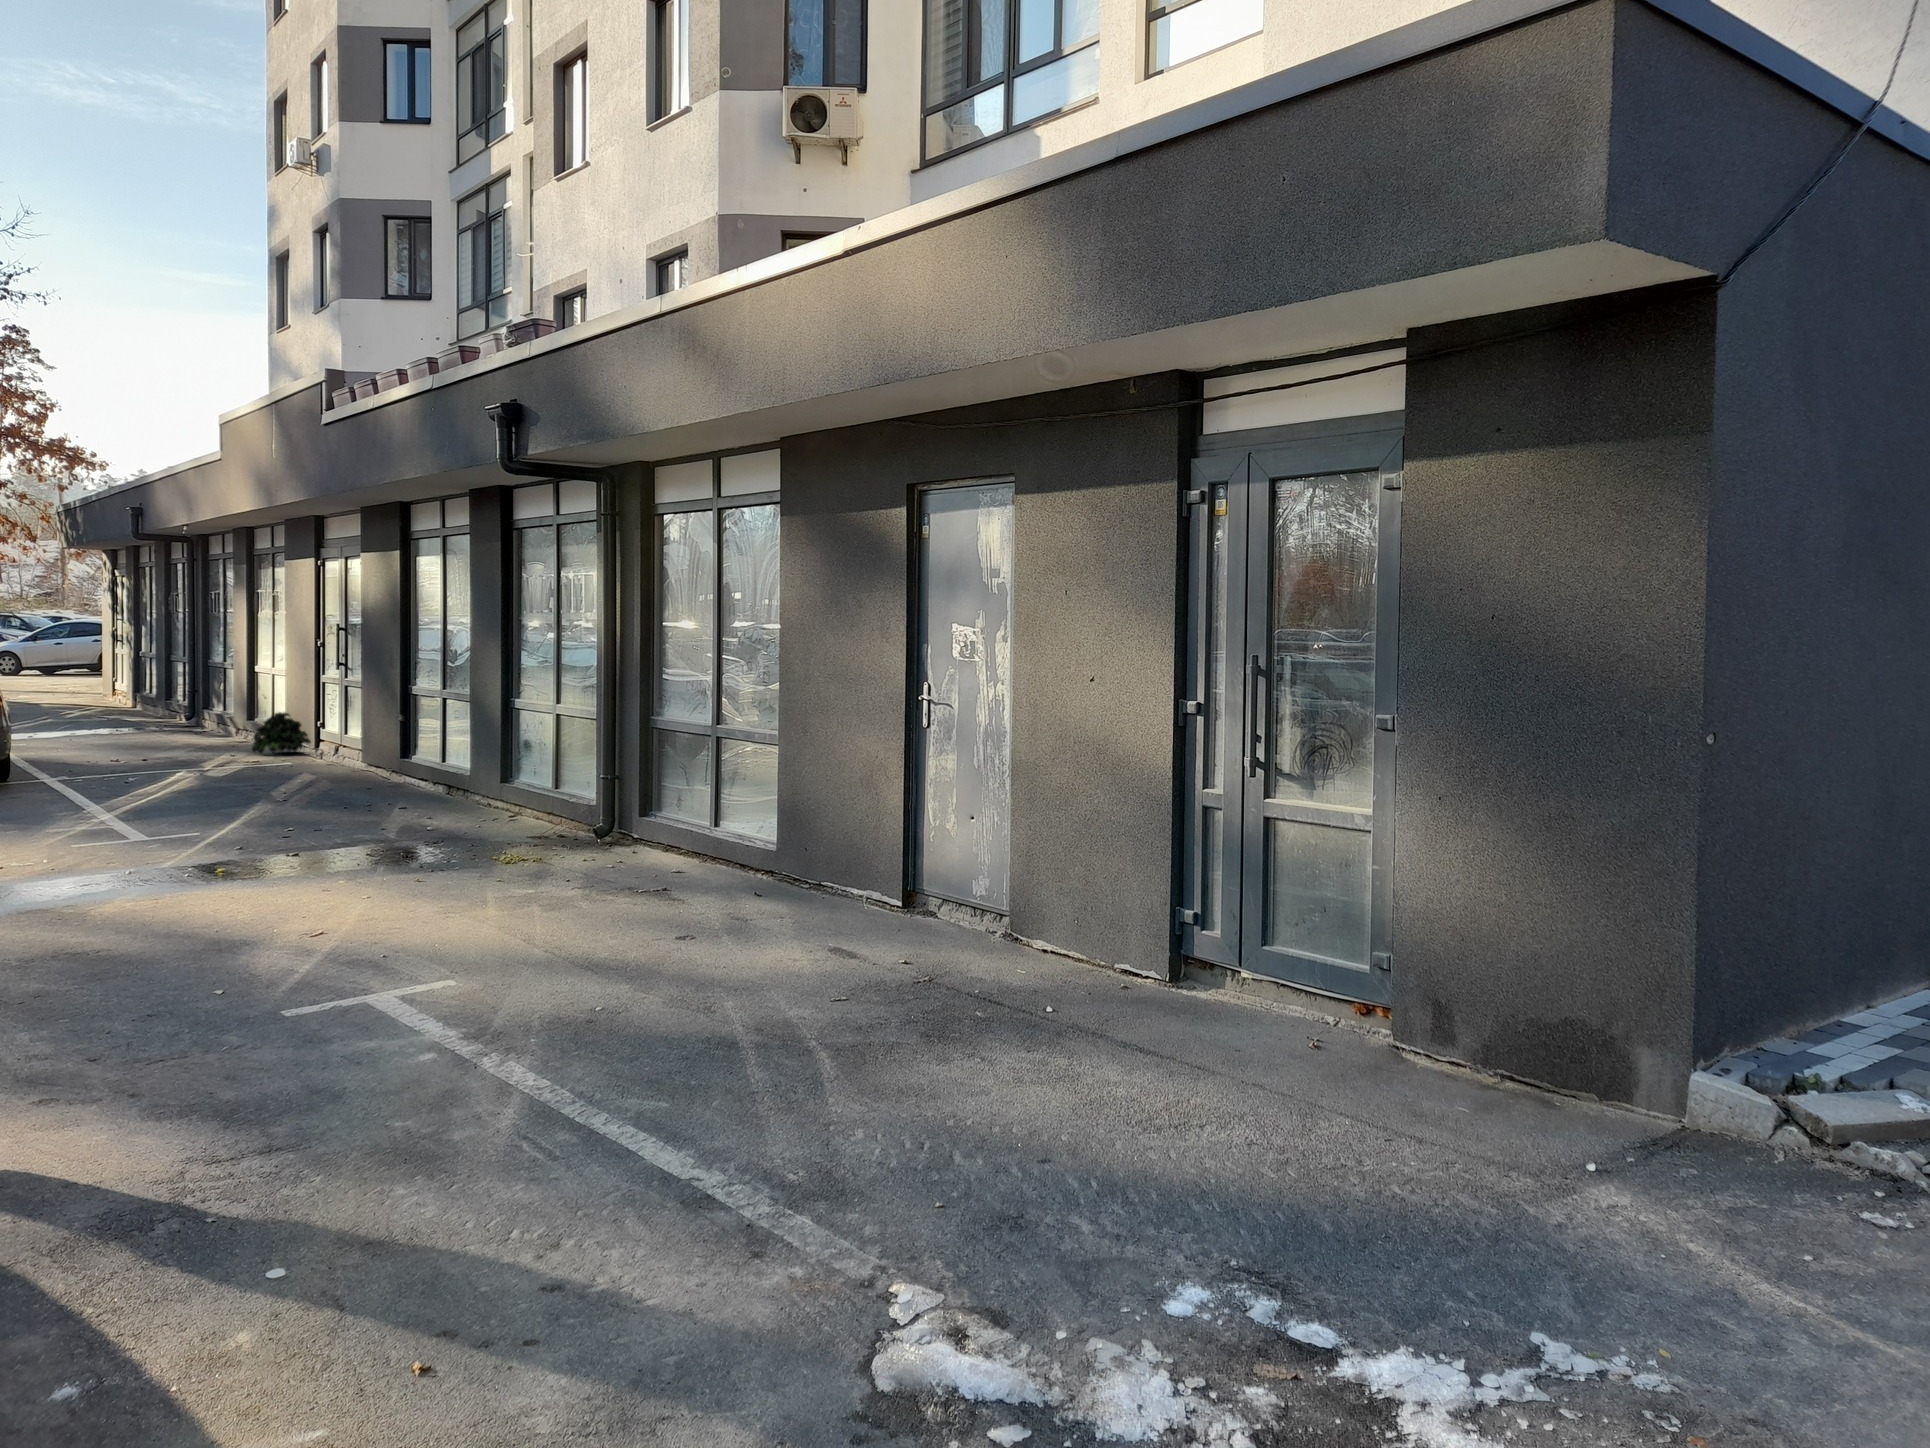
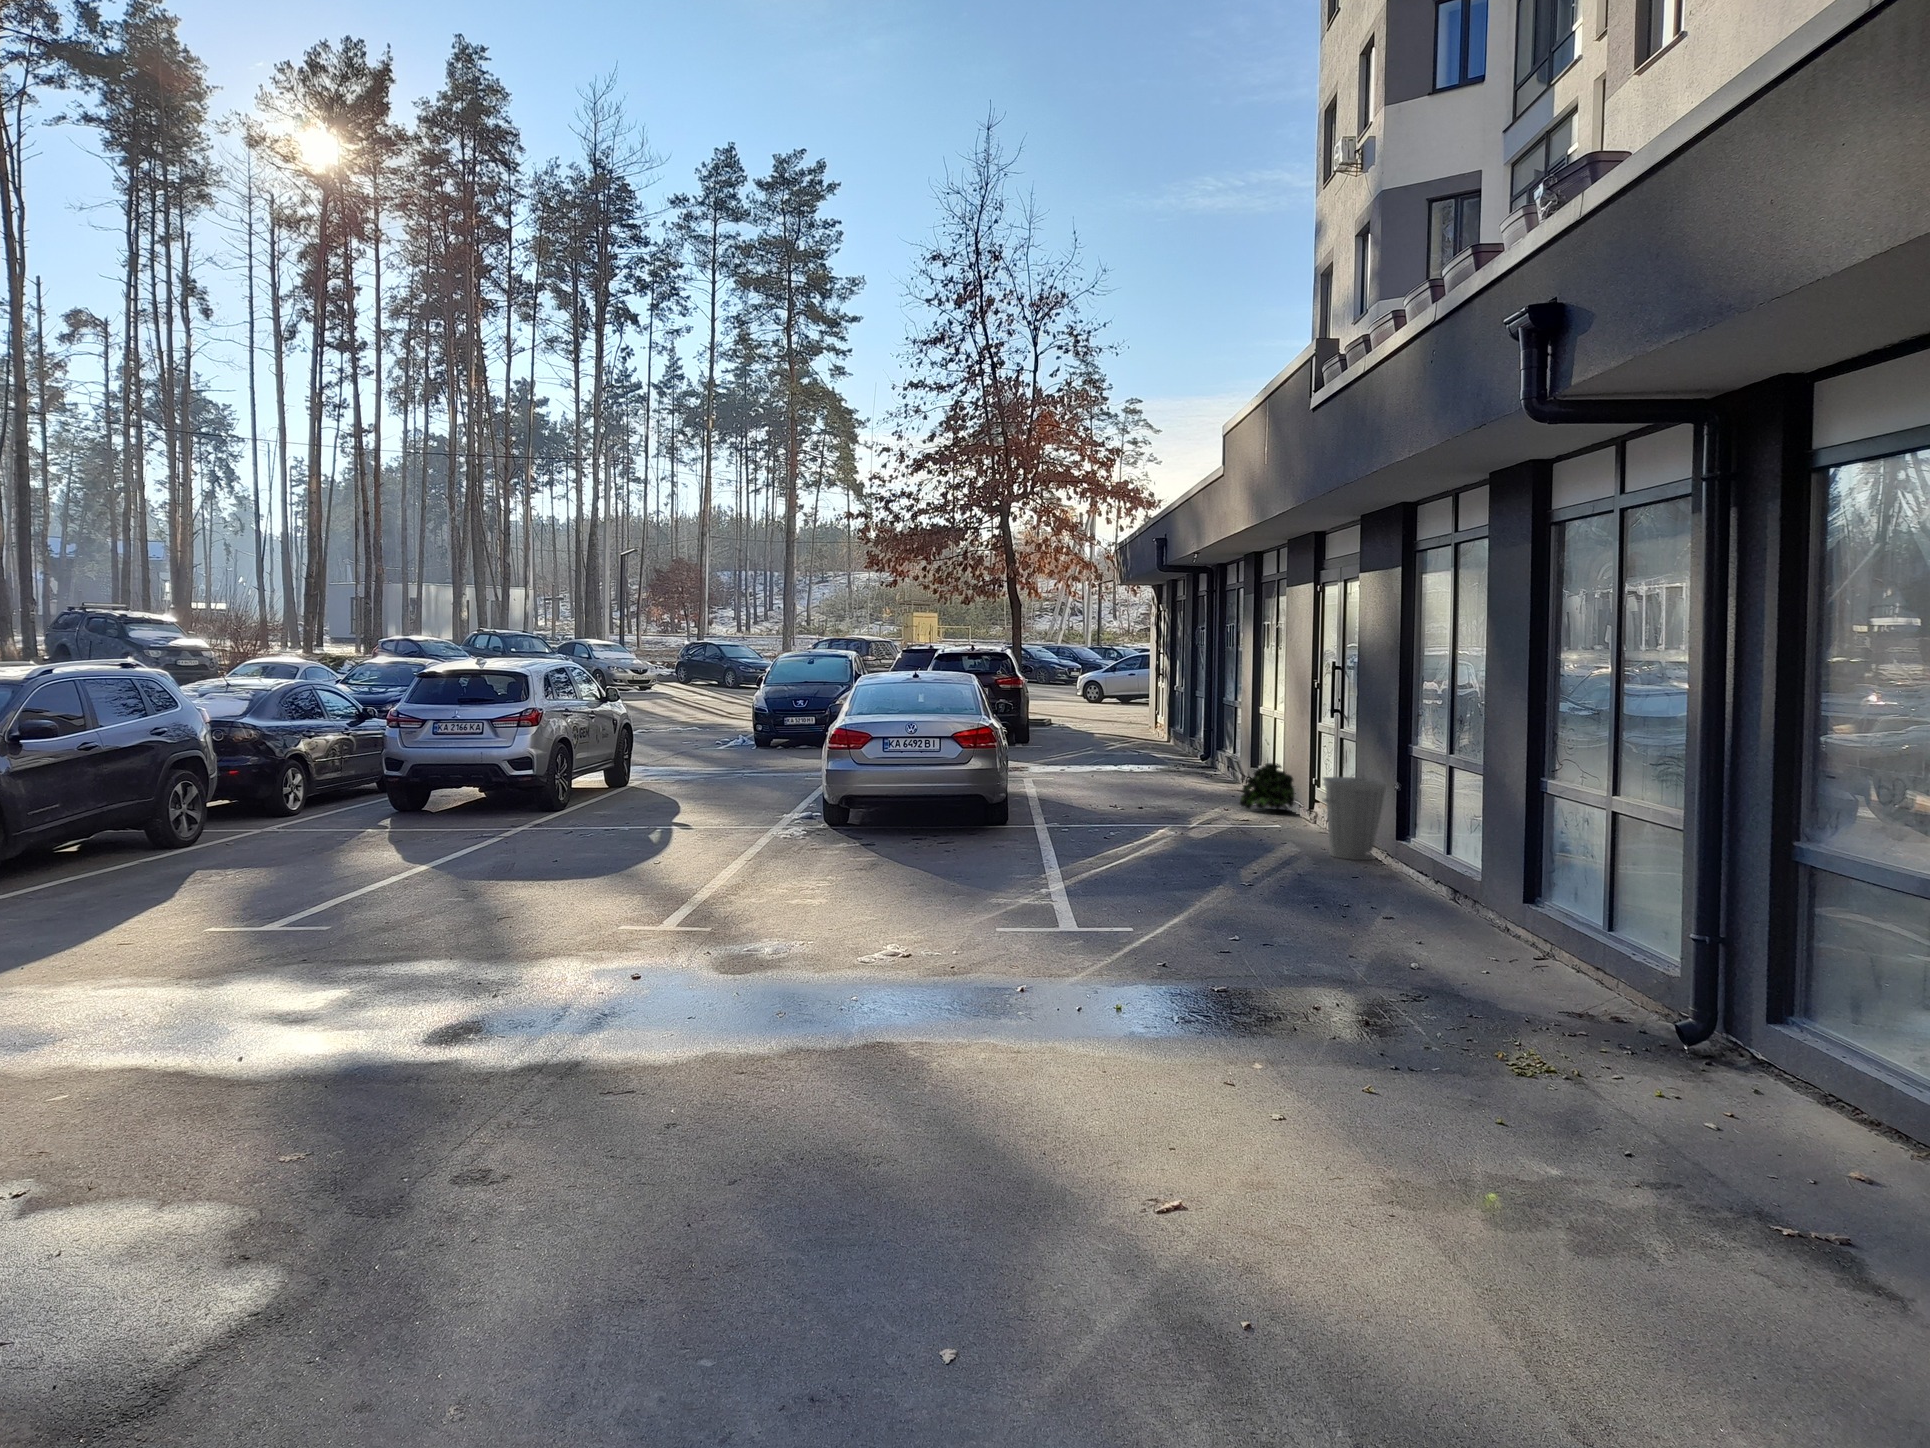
trash can: none [341,711,399,778] -> present [1322,776,1387,860]

